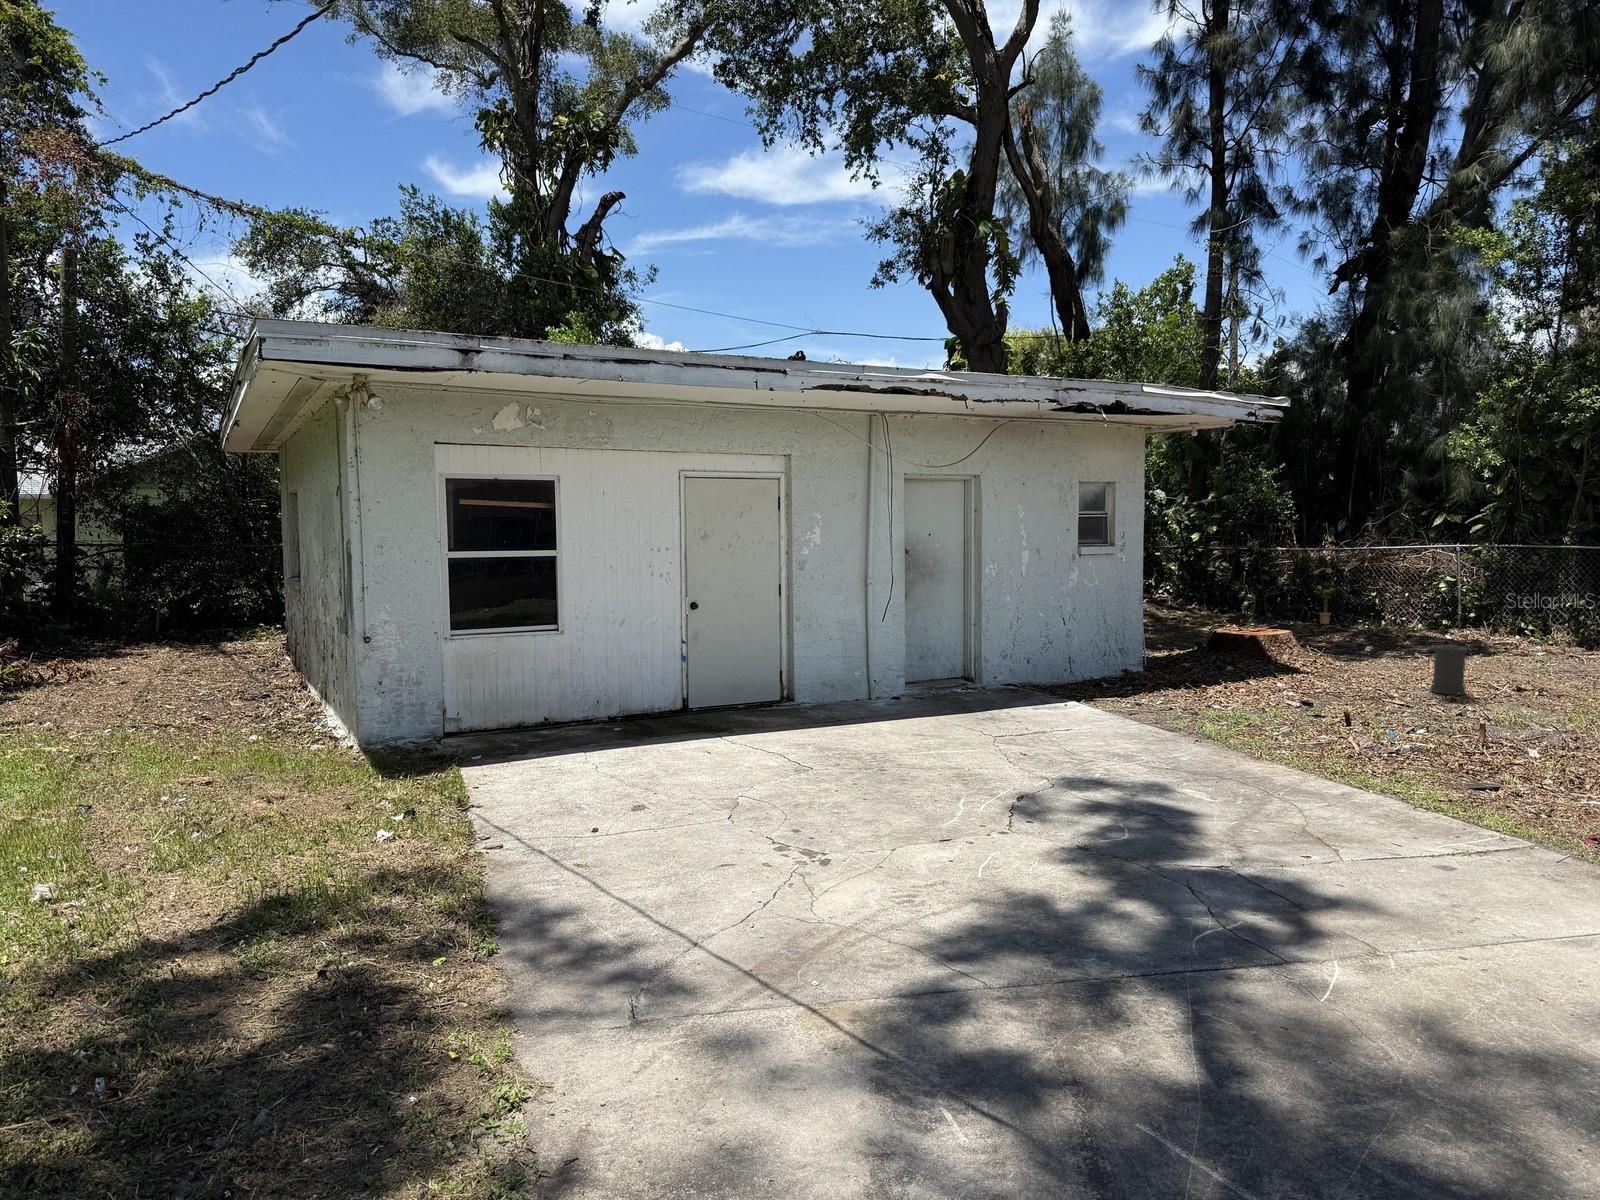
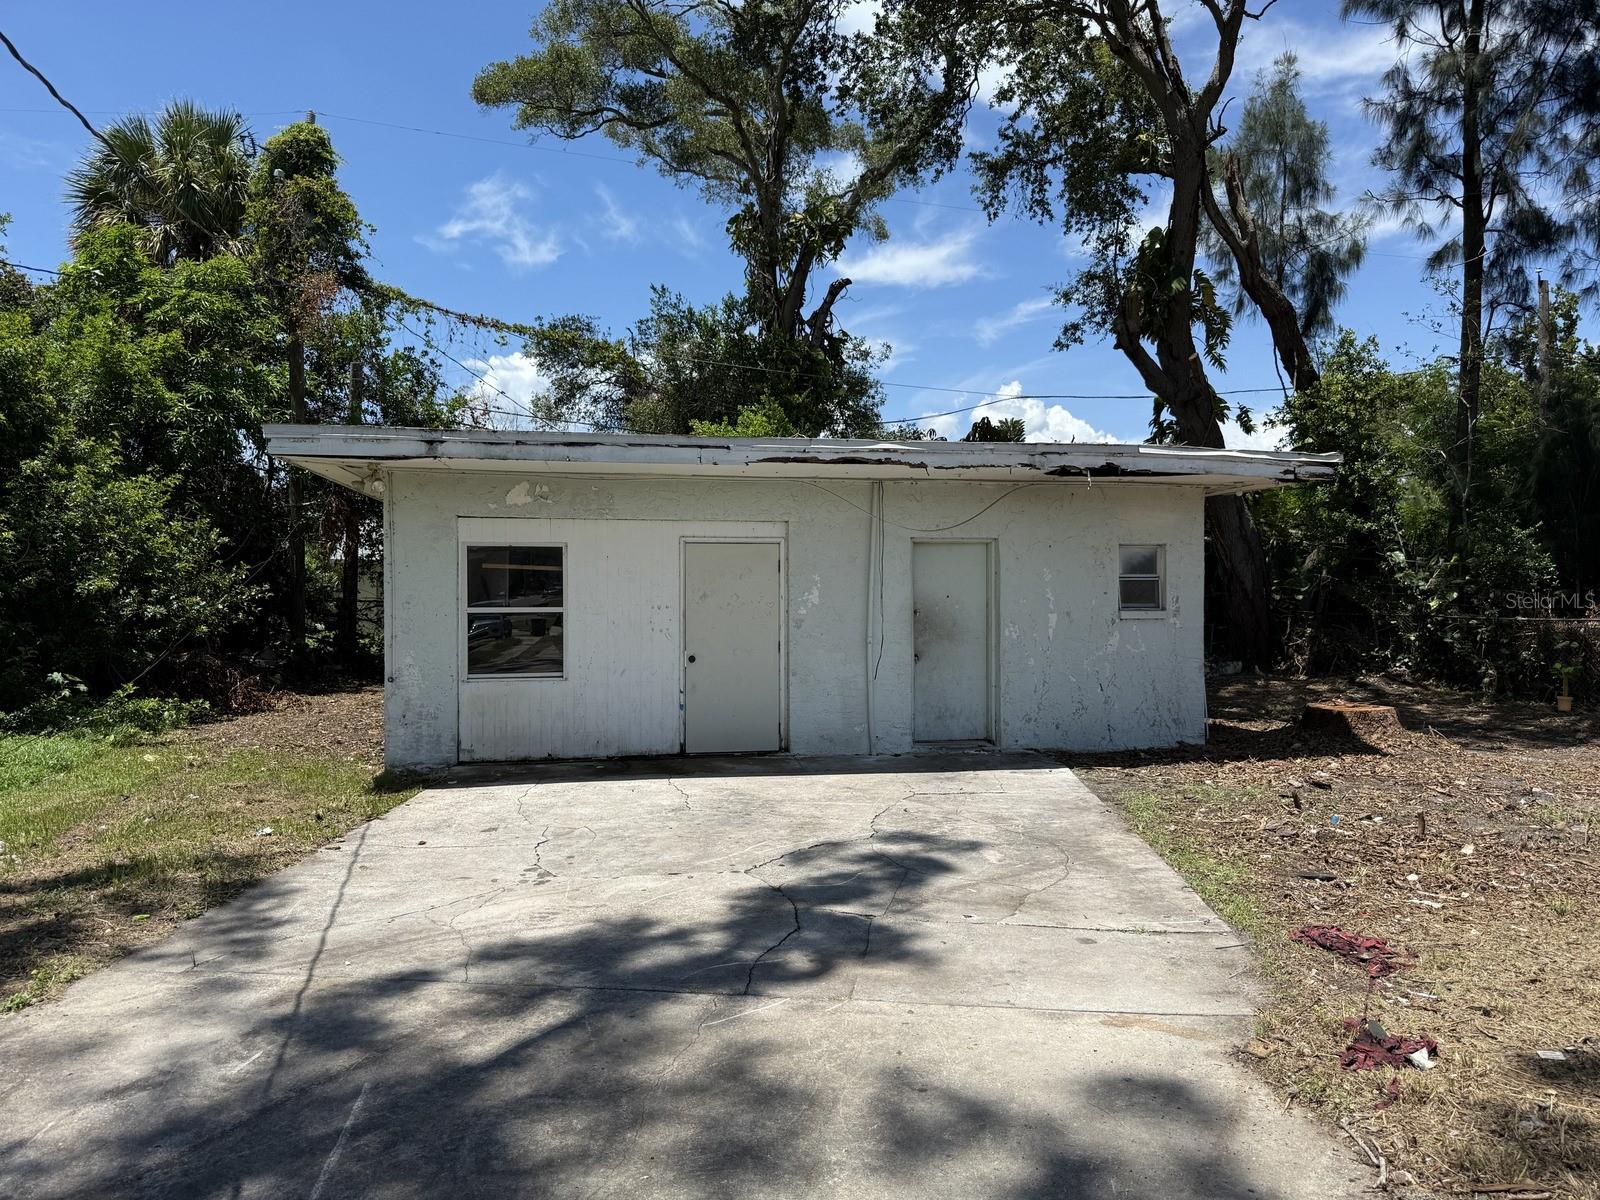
trash can: present [1431,645,1468,695] -> none [1518,738,1566,800]

